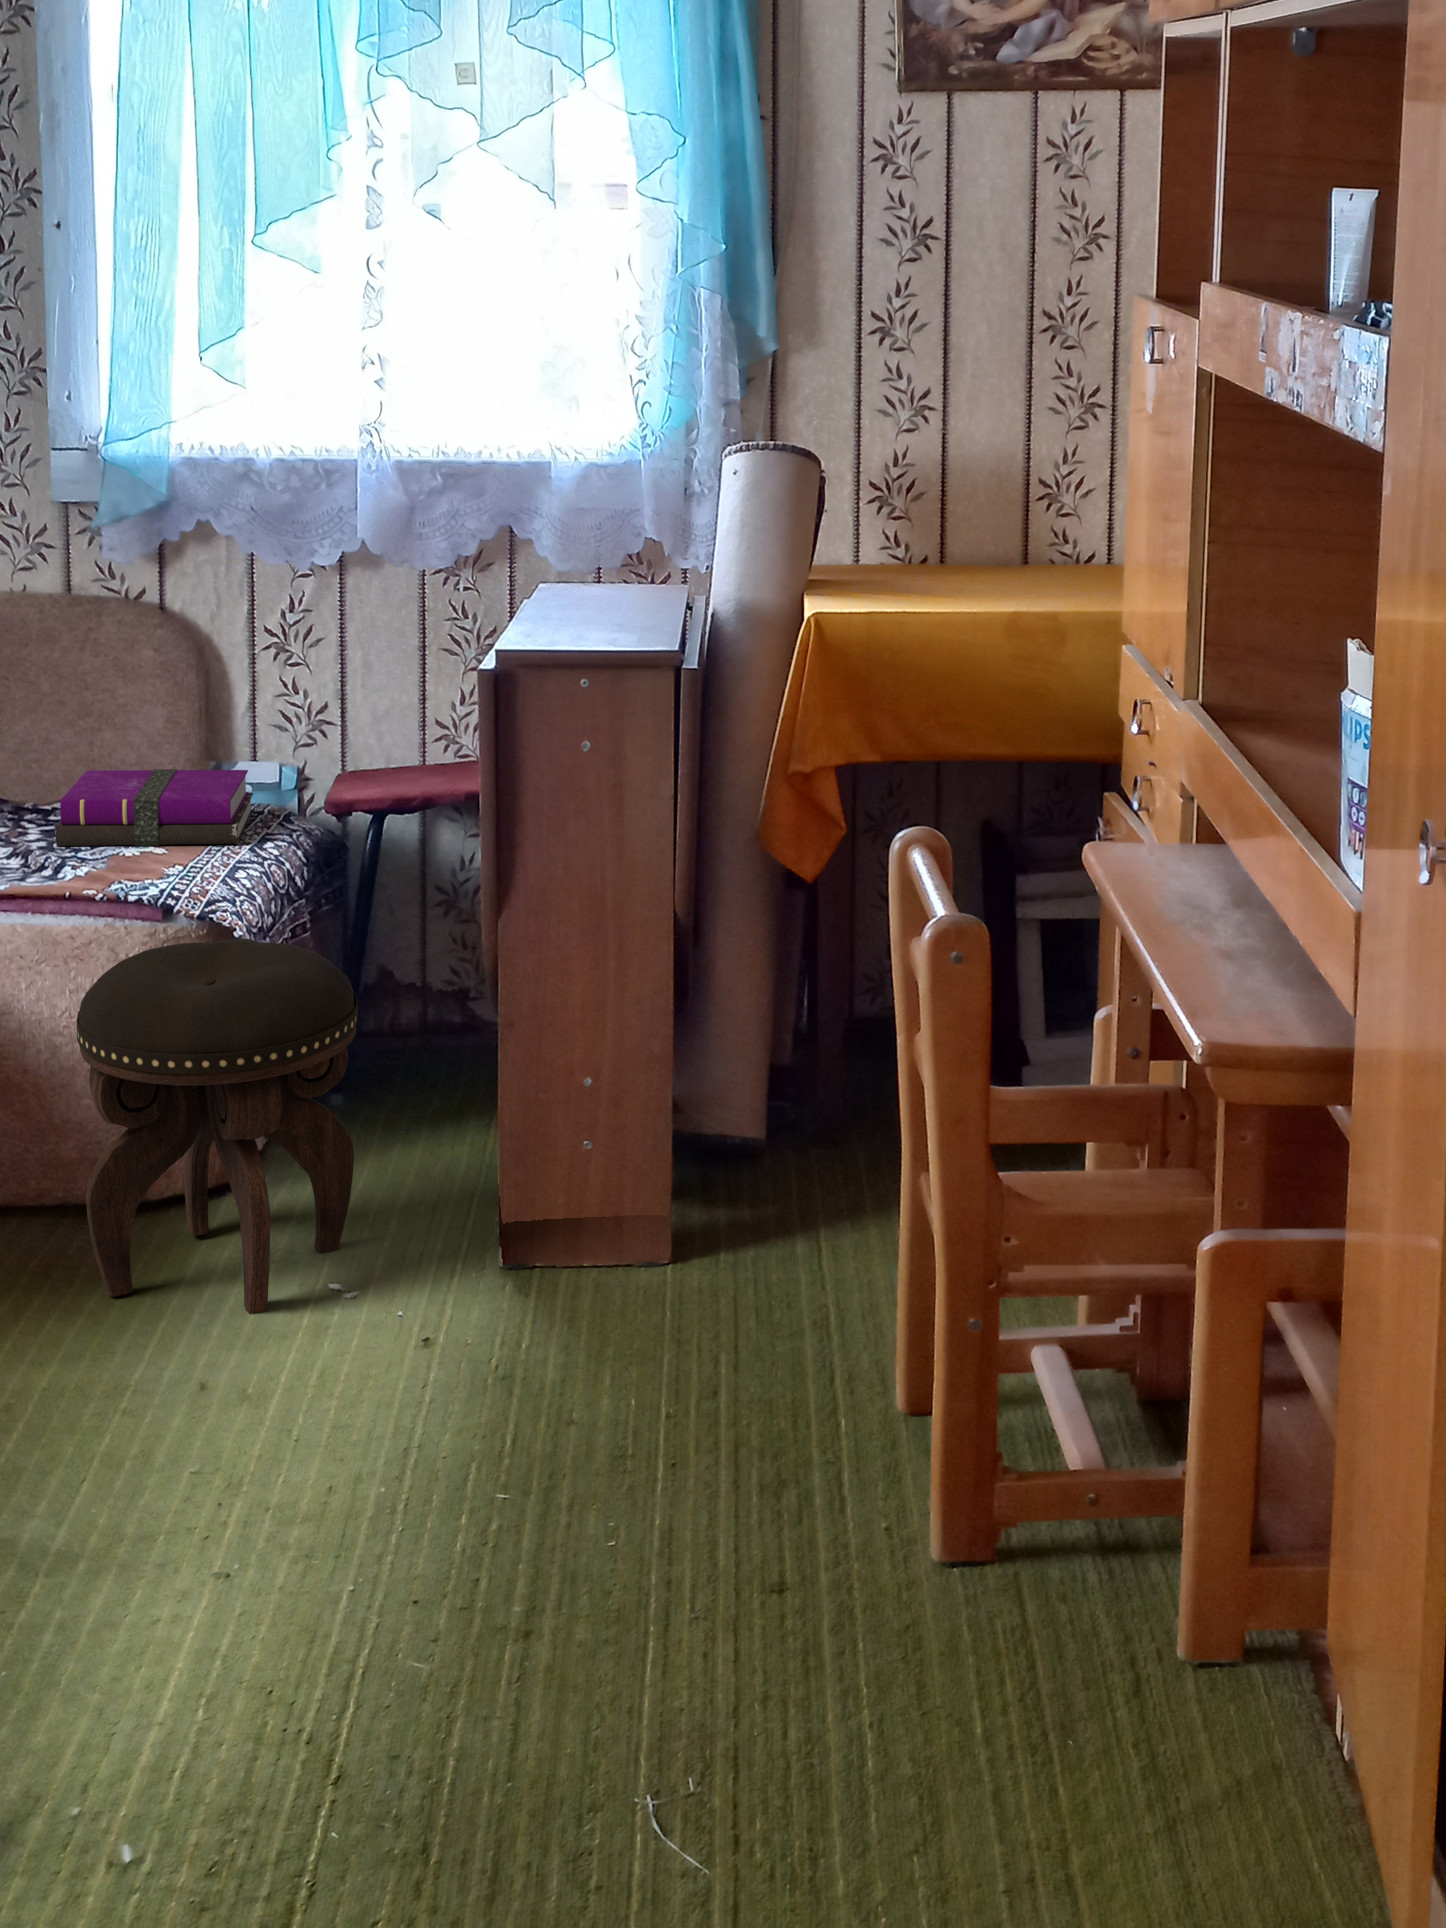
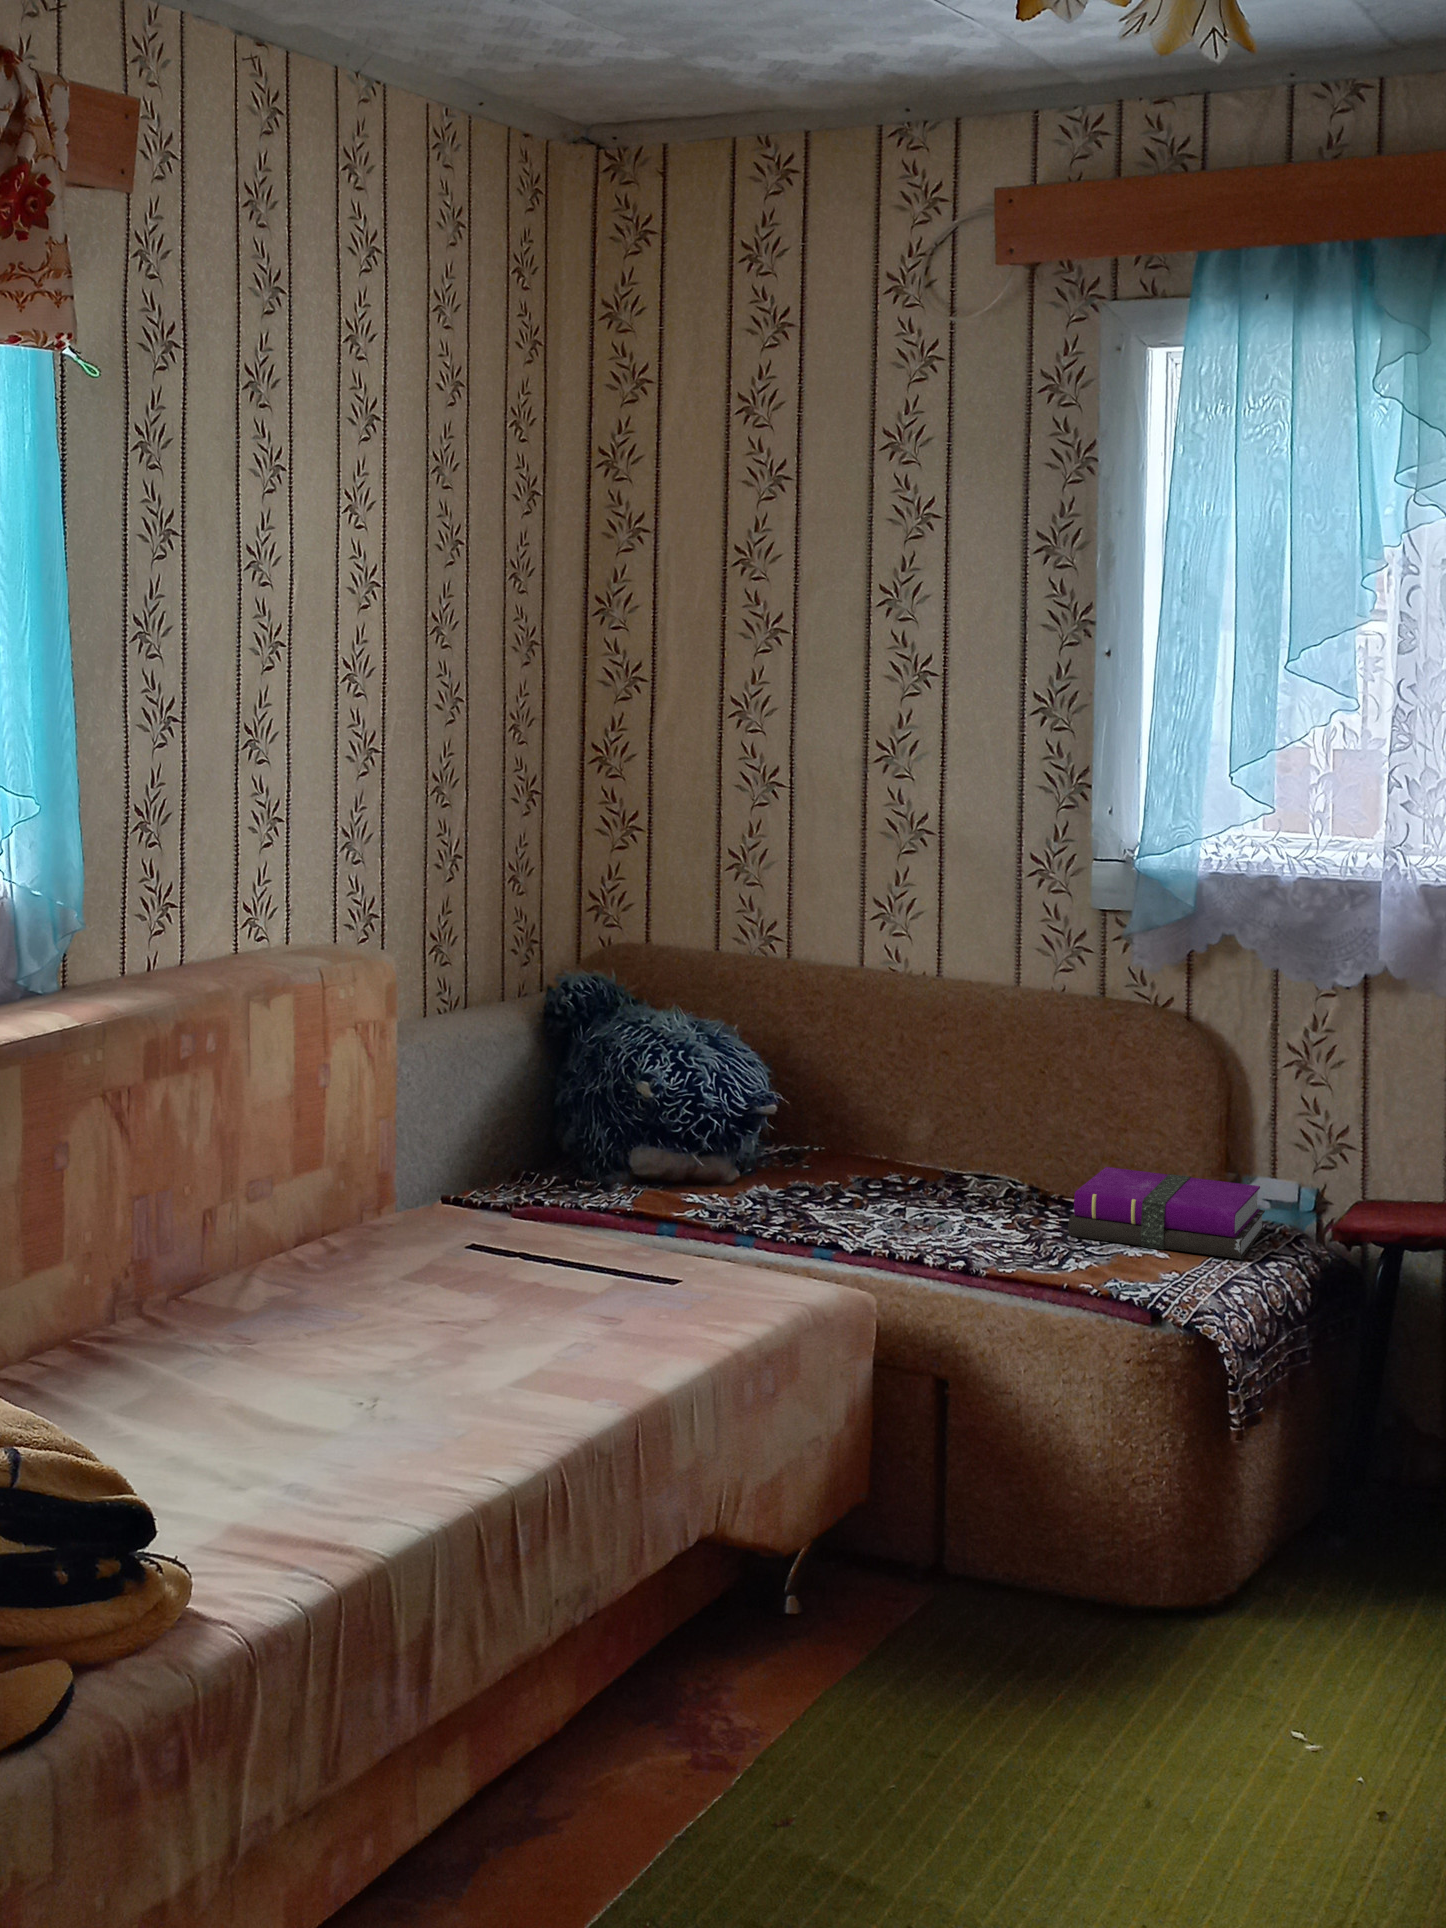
footstool: present [77,939,358,1314] -> none [1055,1349,1333,1753]

